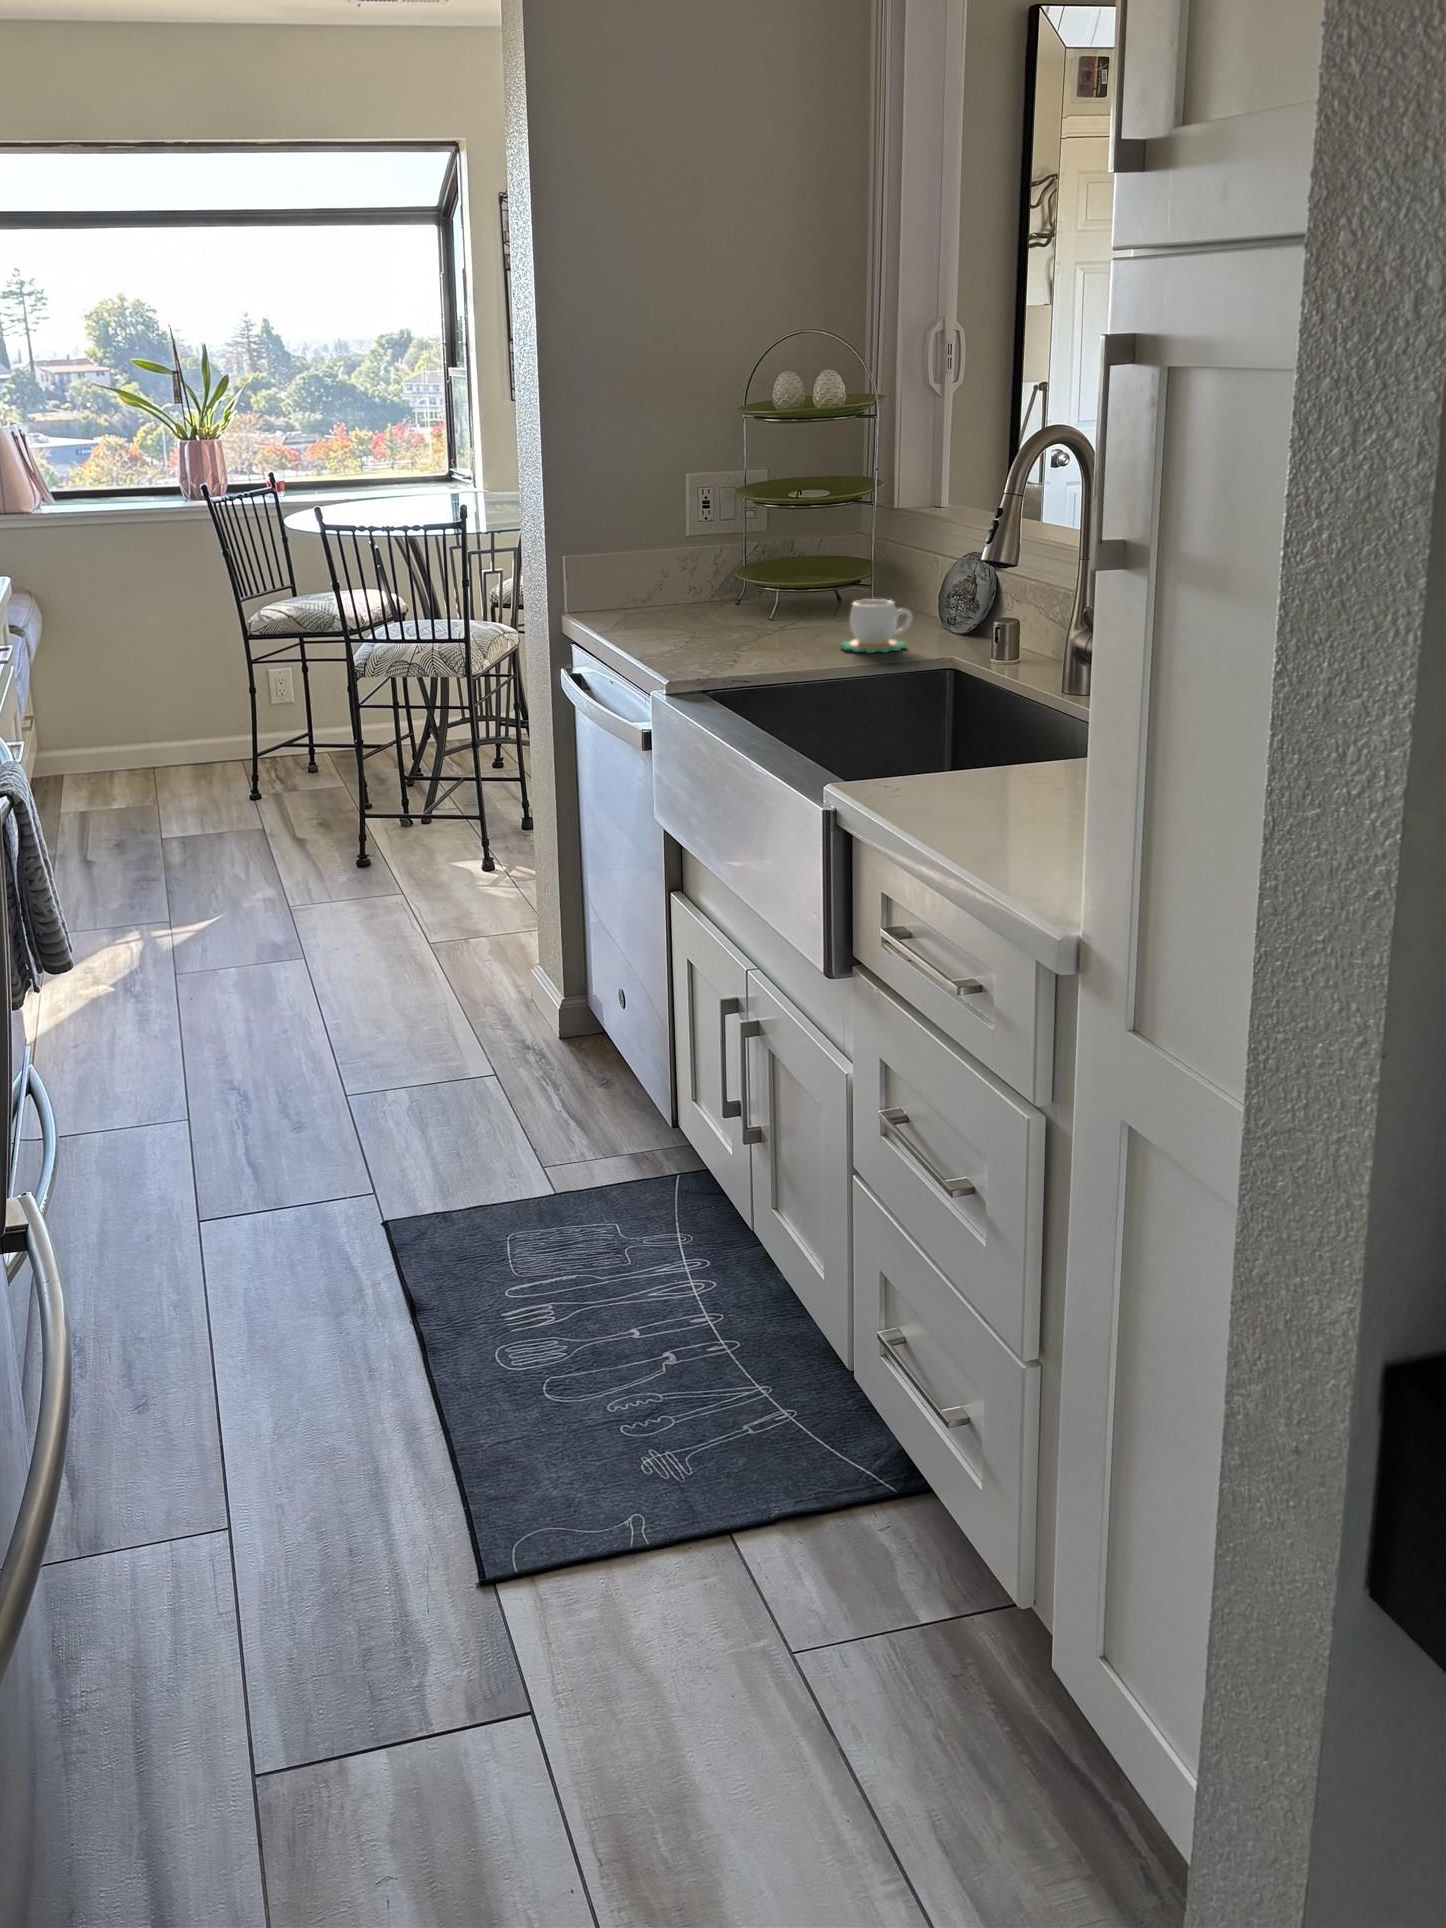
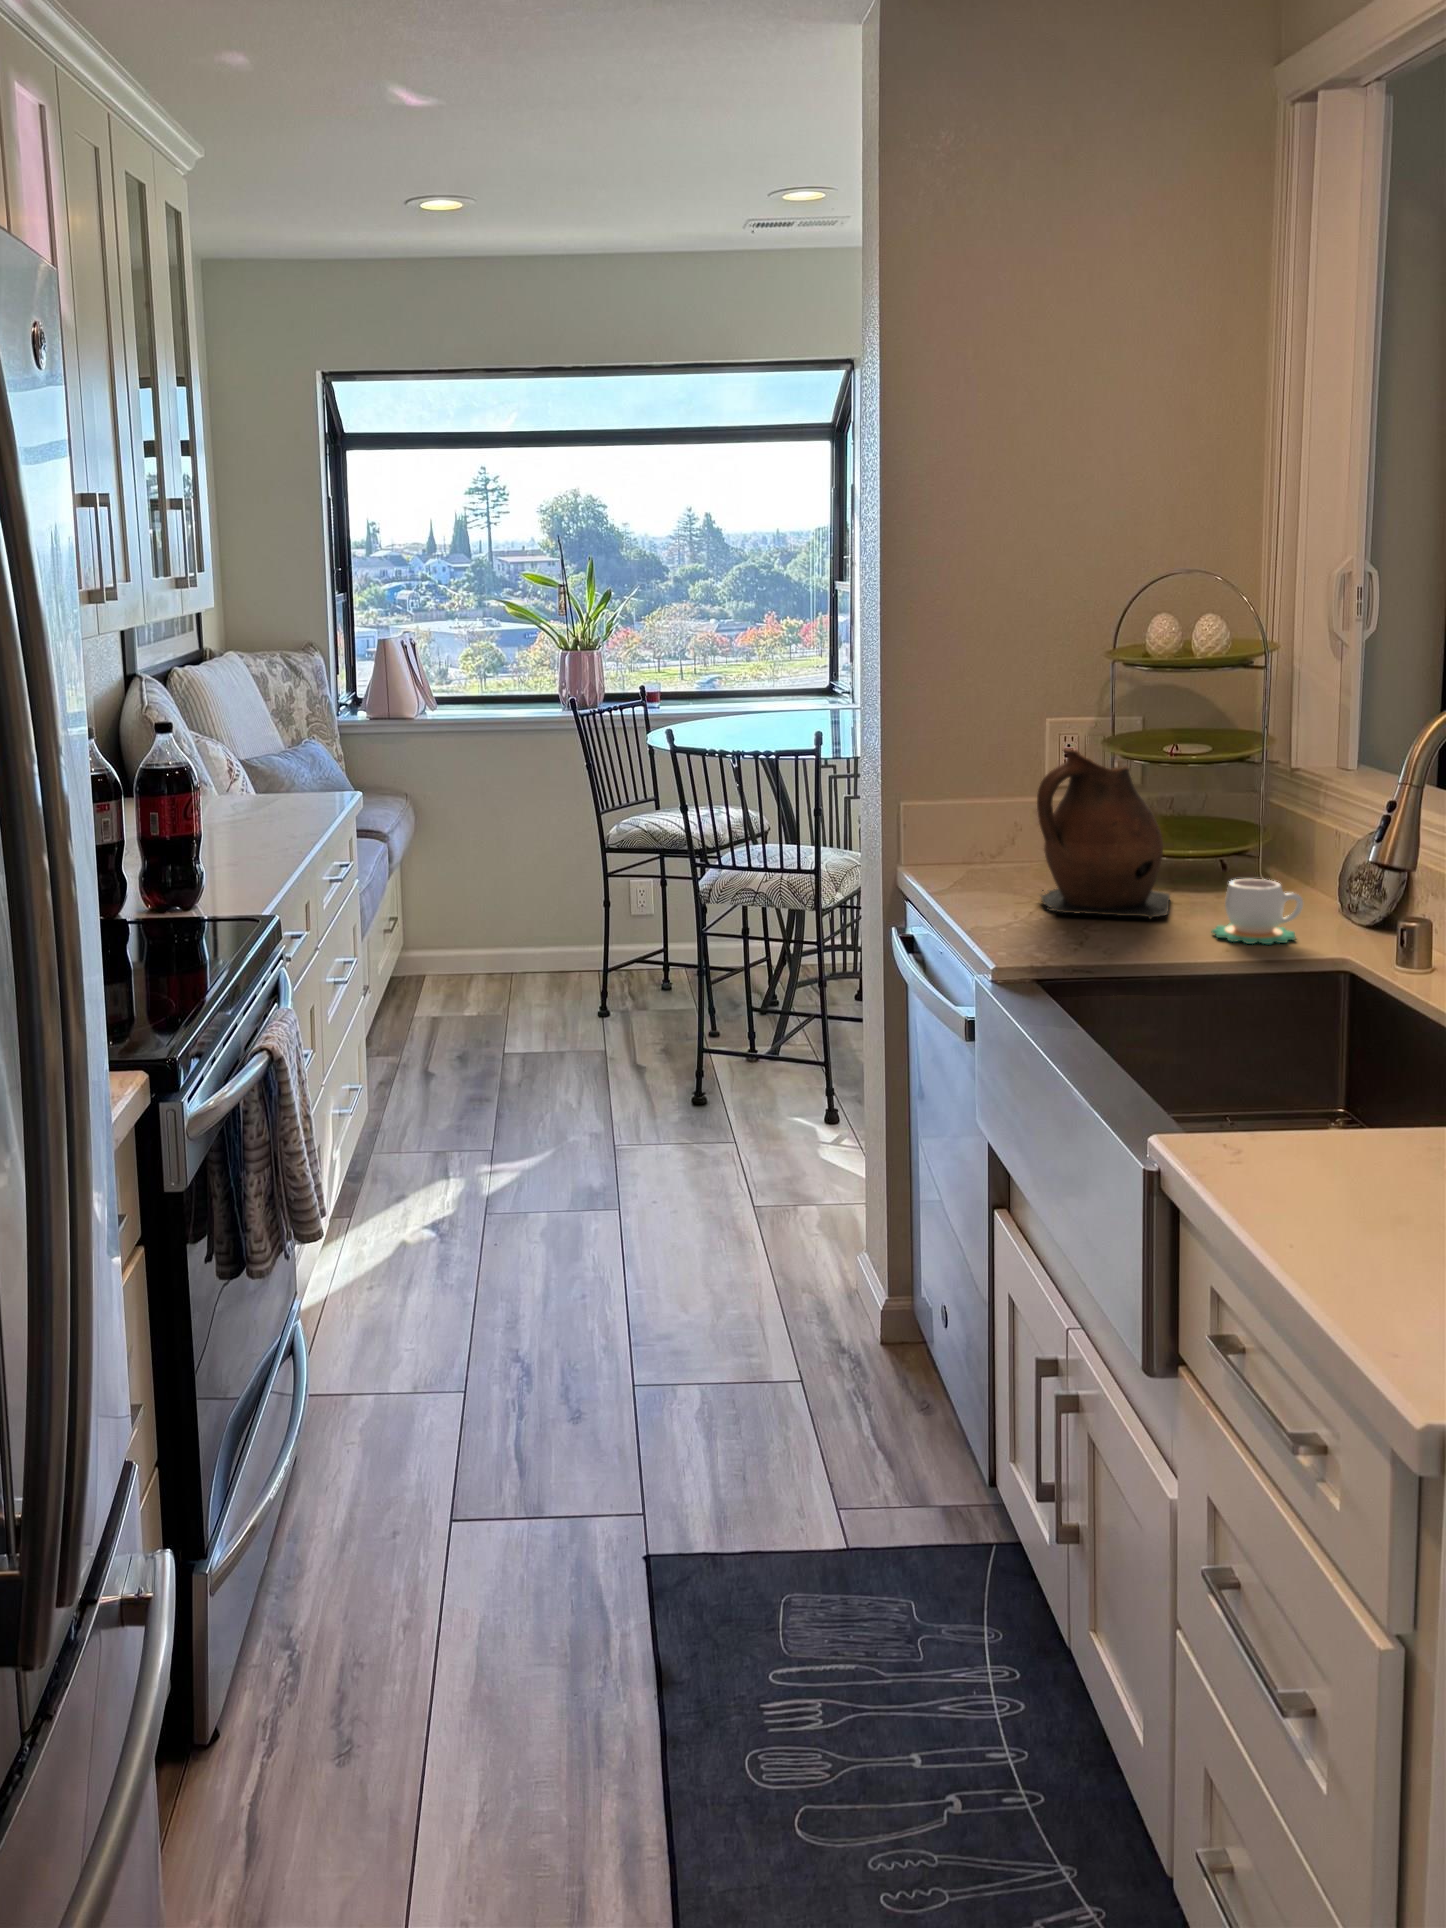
ceramic pitcher: none [689,494,802,641] -> present [1037,748,1170,919]

